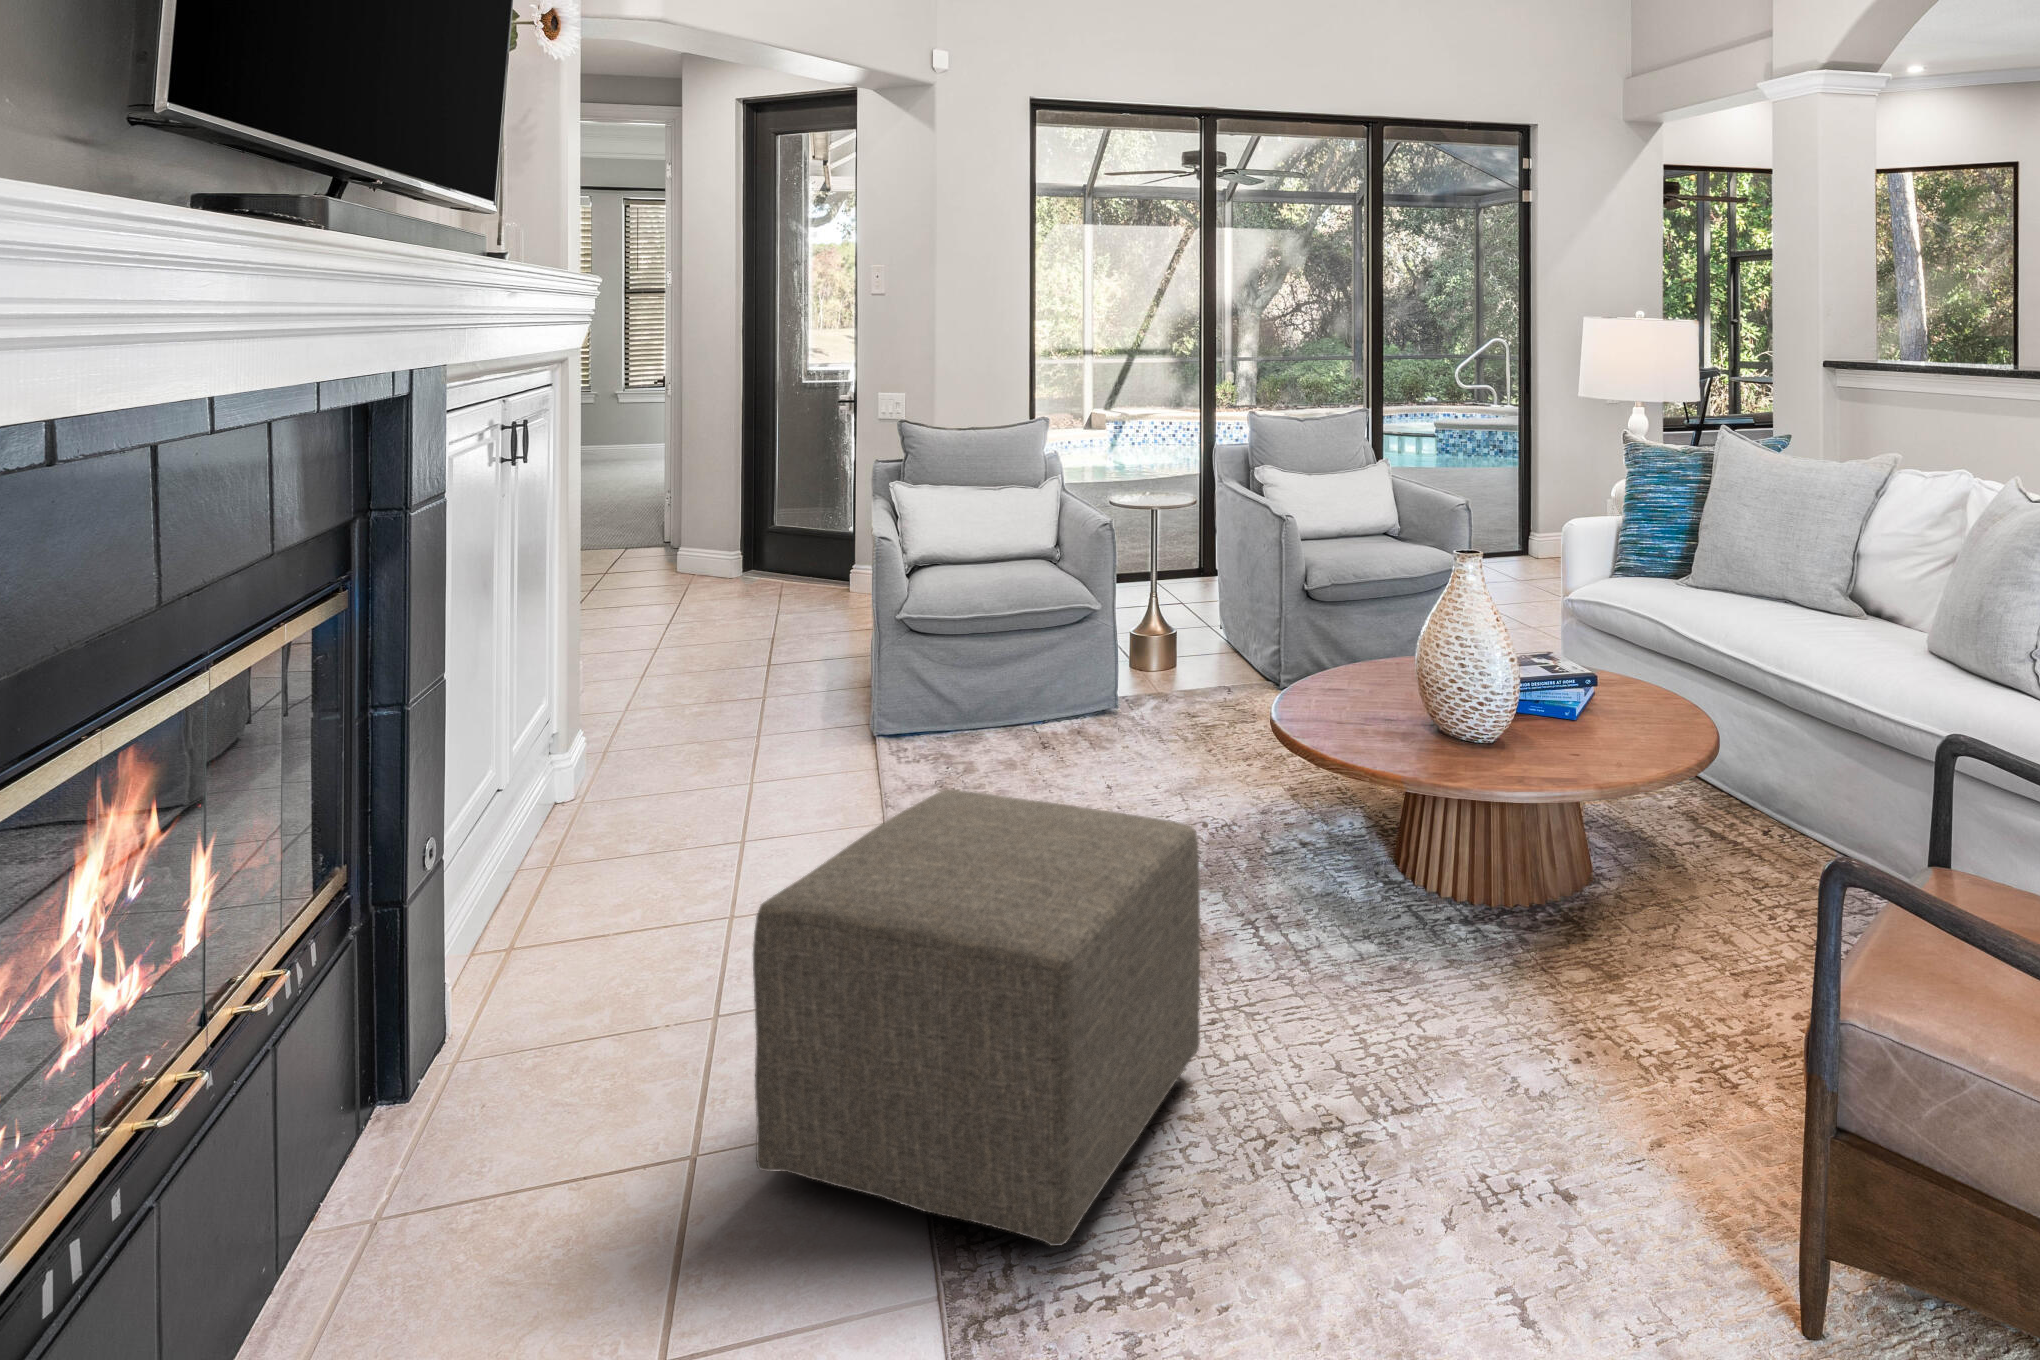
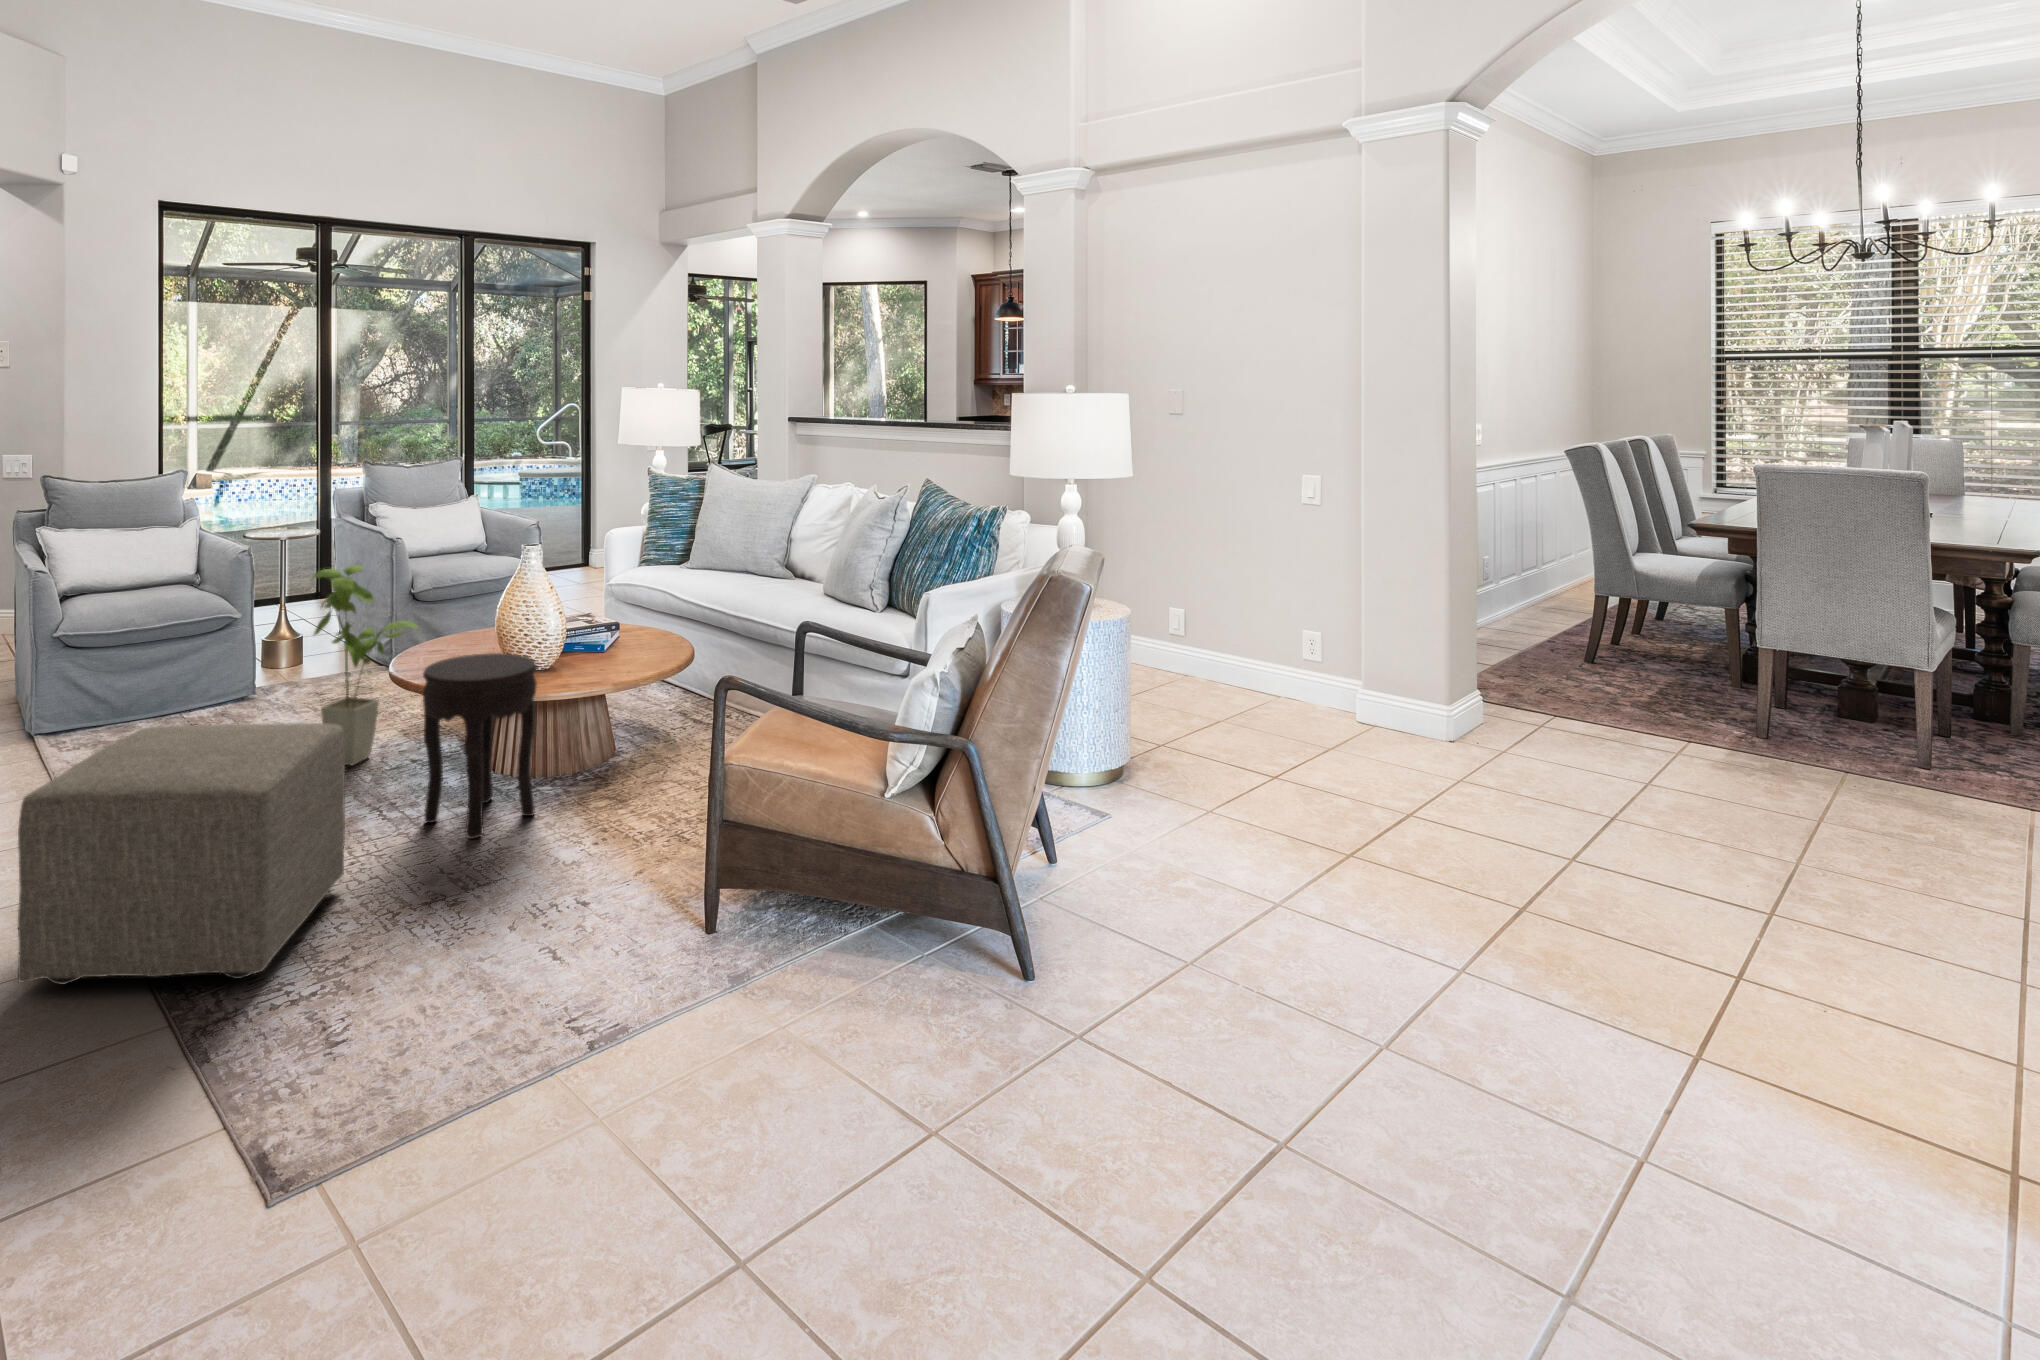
house plant: none [1174,560,1318,833] -> present [314,565,419,765]
side table: none [1315,714,1481,1007] -> present [423,653,537,839]

